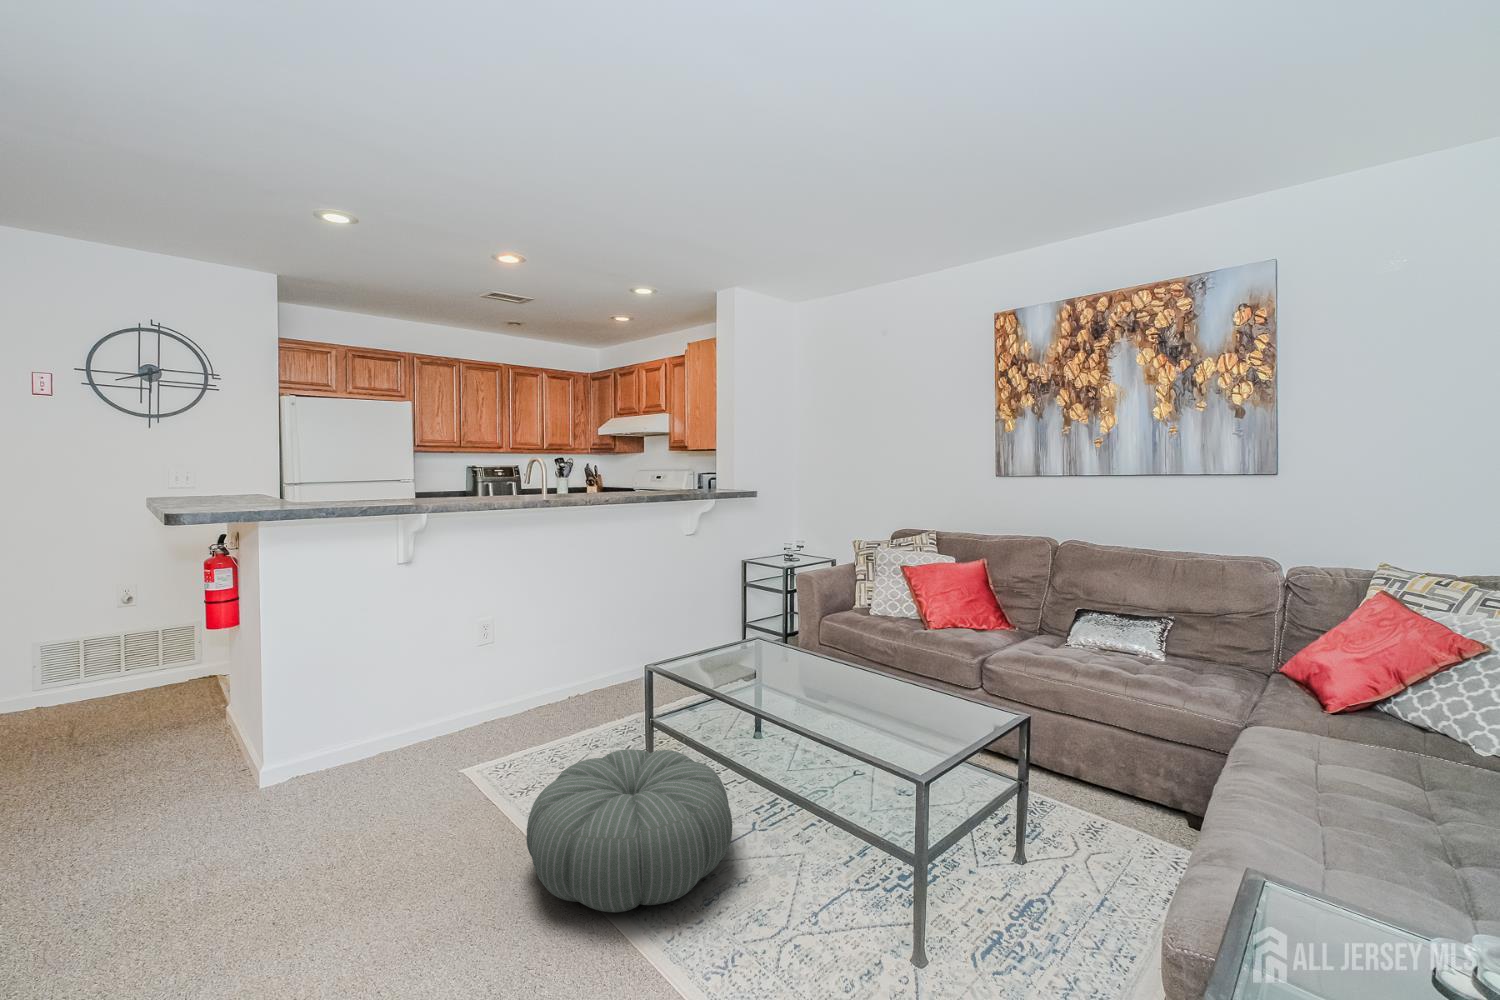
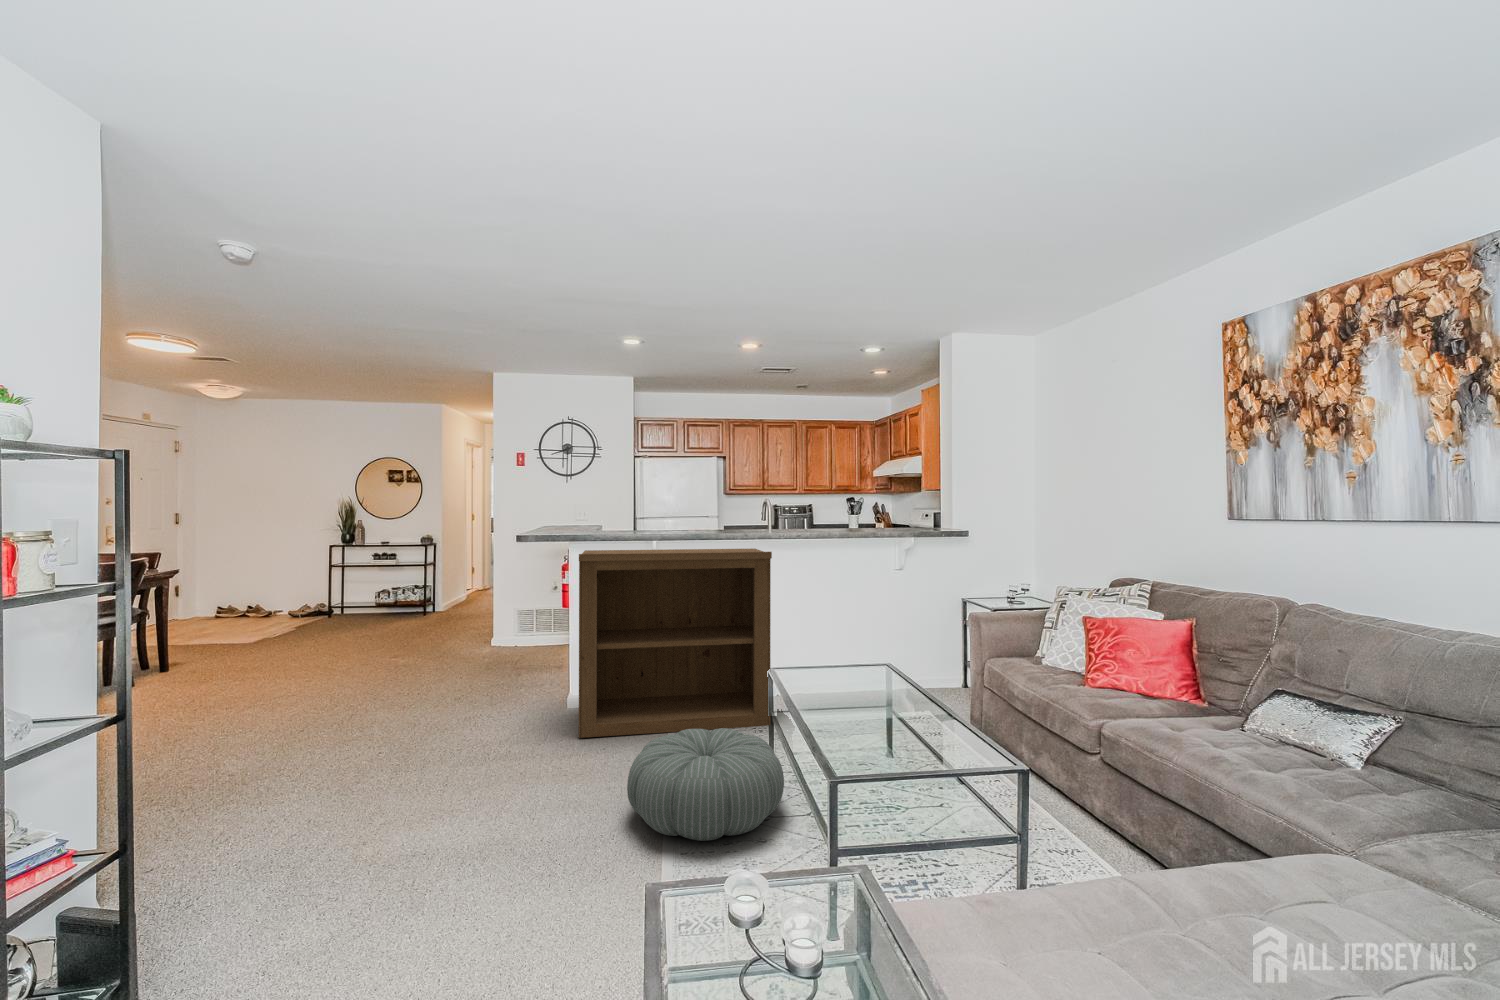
bookshelf: none [299,520,598,819] -> present [579,549,772,738]

